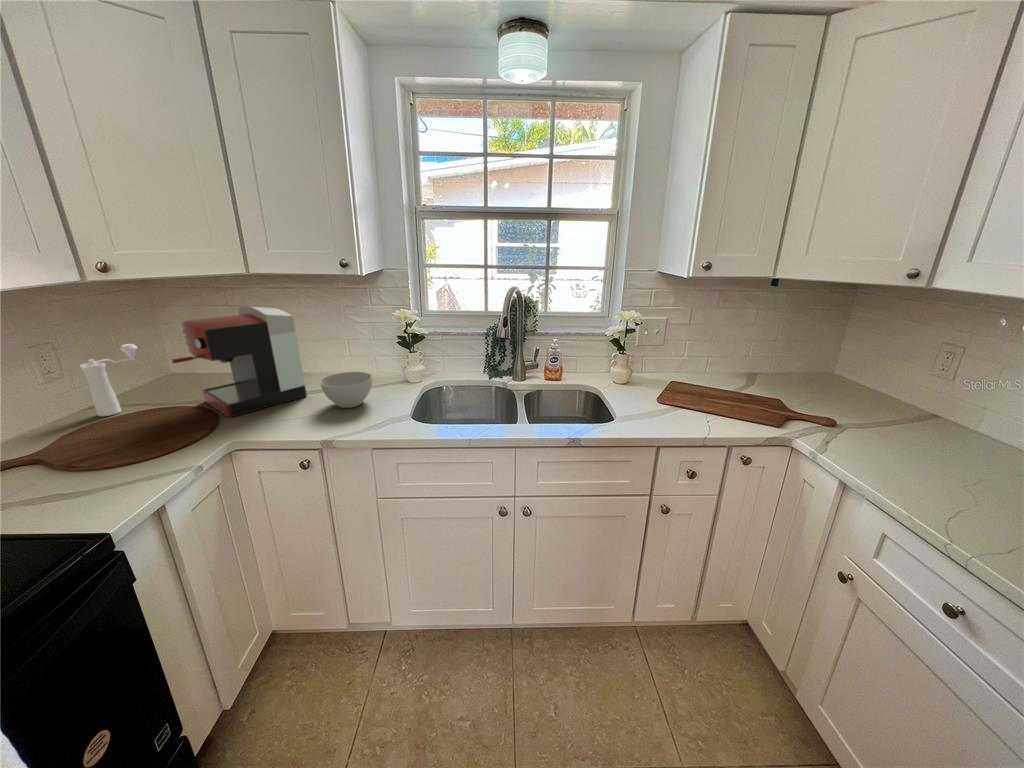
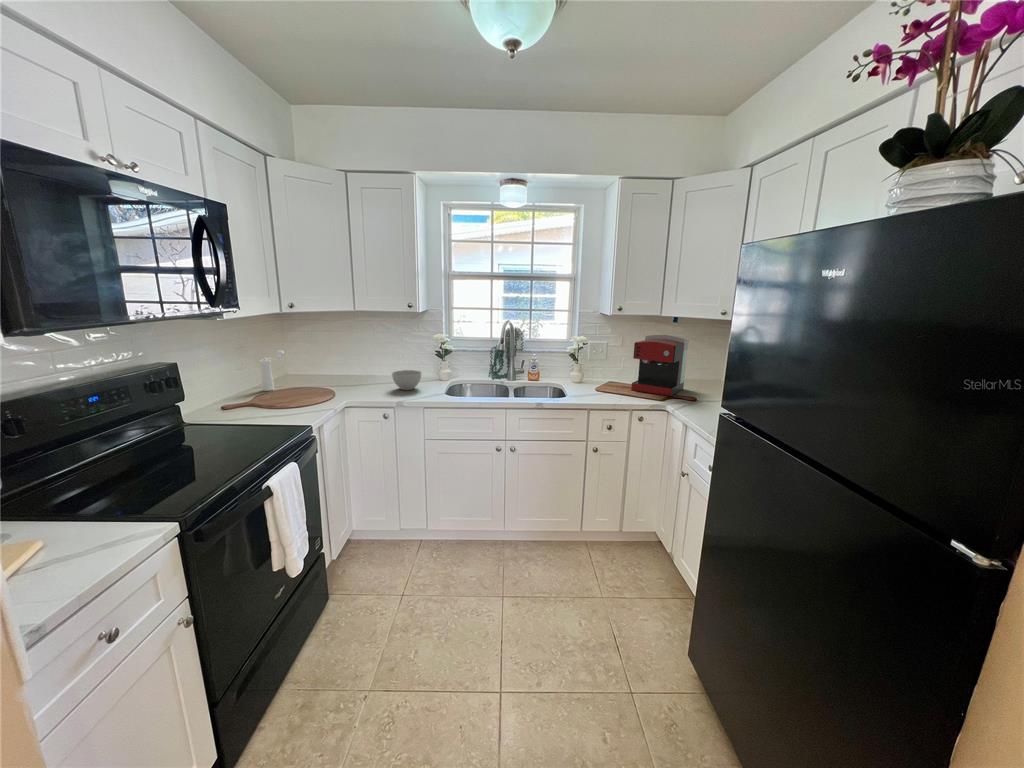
coffee maker: present [172,307,307,417] -> present [631,335,689,396]

